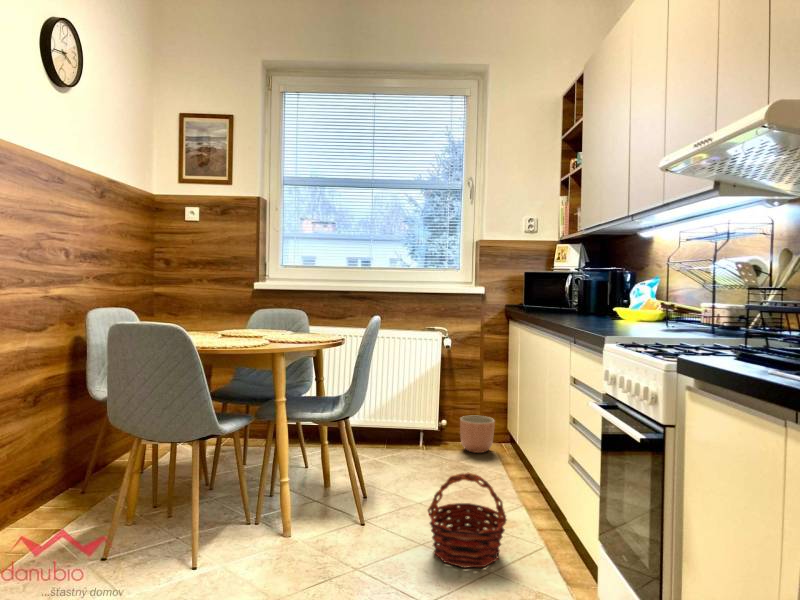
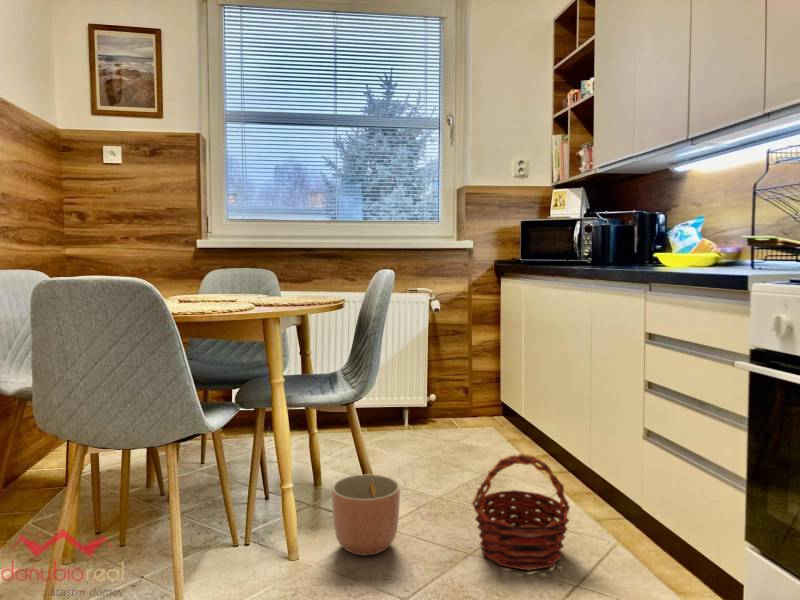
planter: present [460,416,495,453] -> present [332,474,400,555]

